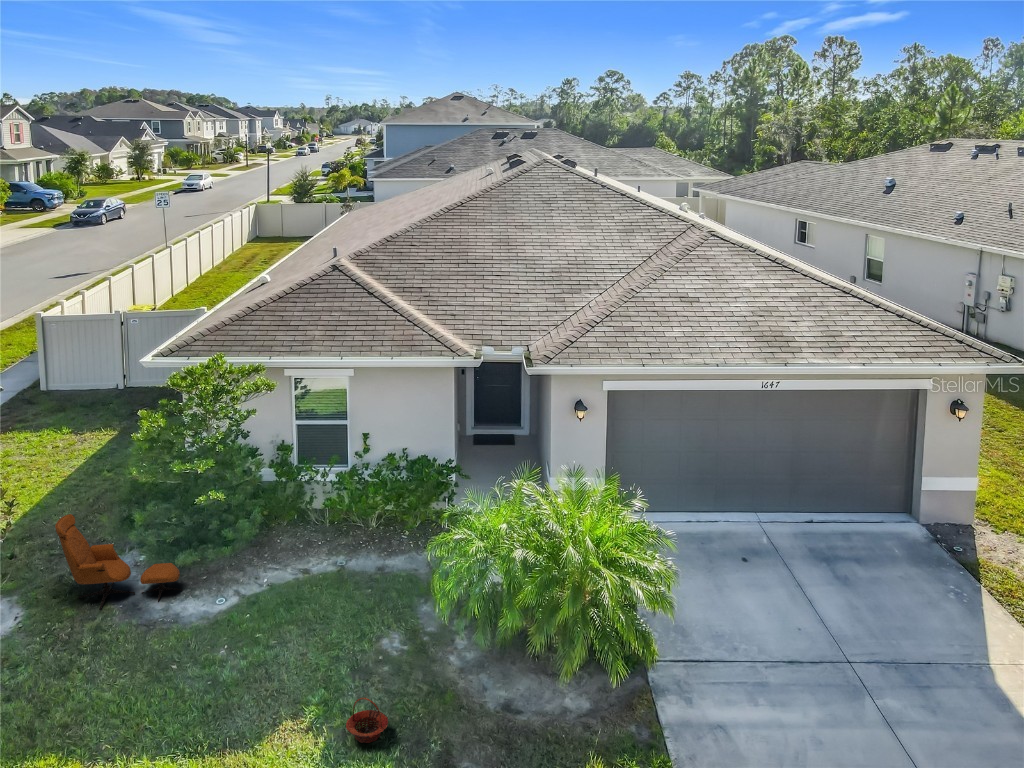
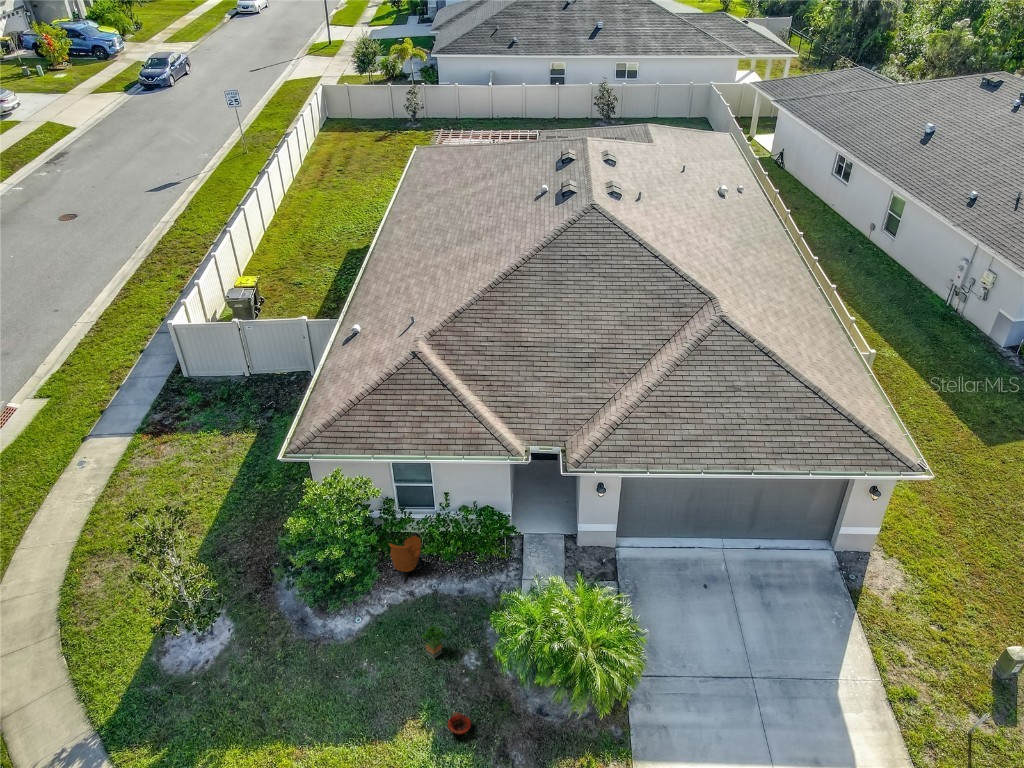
lounge chair: present [55,514,182,610] -> present [389,536,423,582]
potted tree: none [315,587,355,644] -> present [422,626,446,659]

